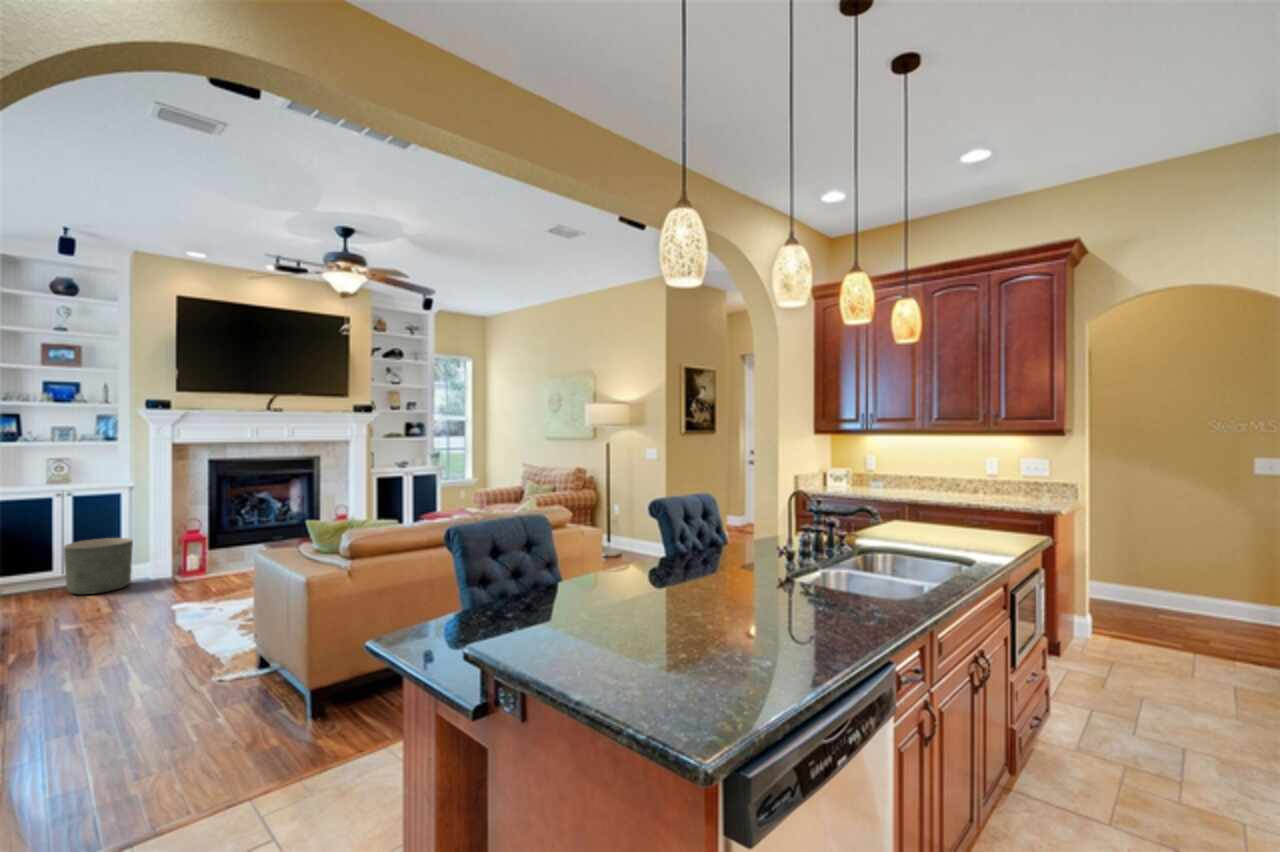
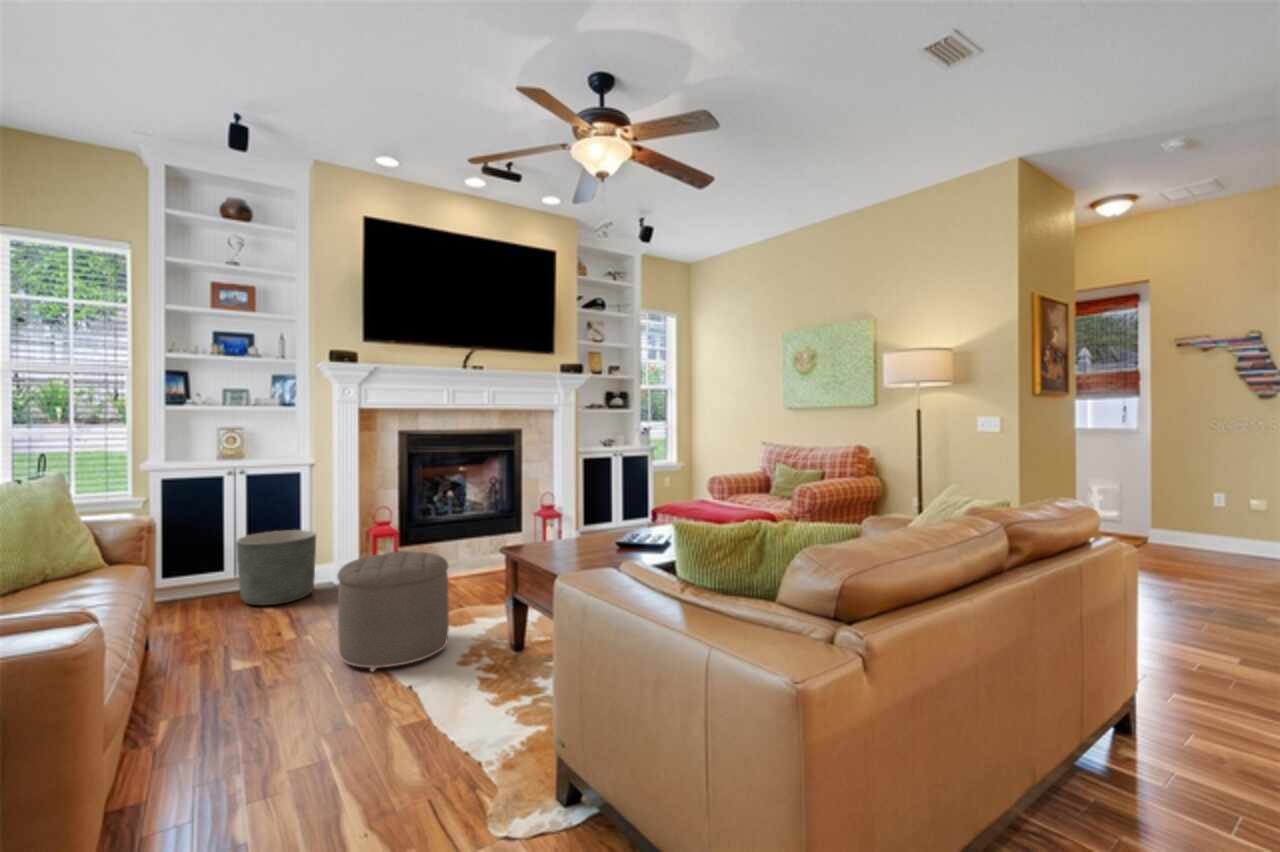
ottoman: none [142,548,228,625] -> present [337,551,449,671]

